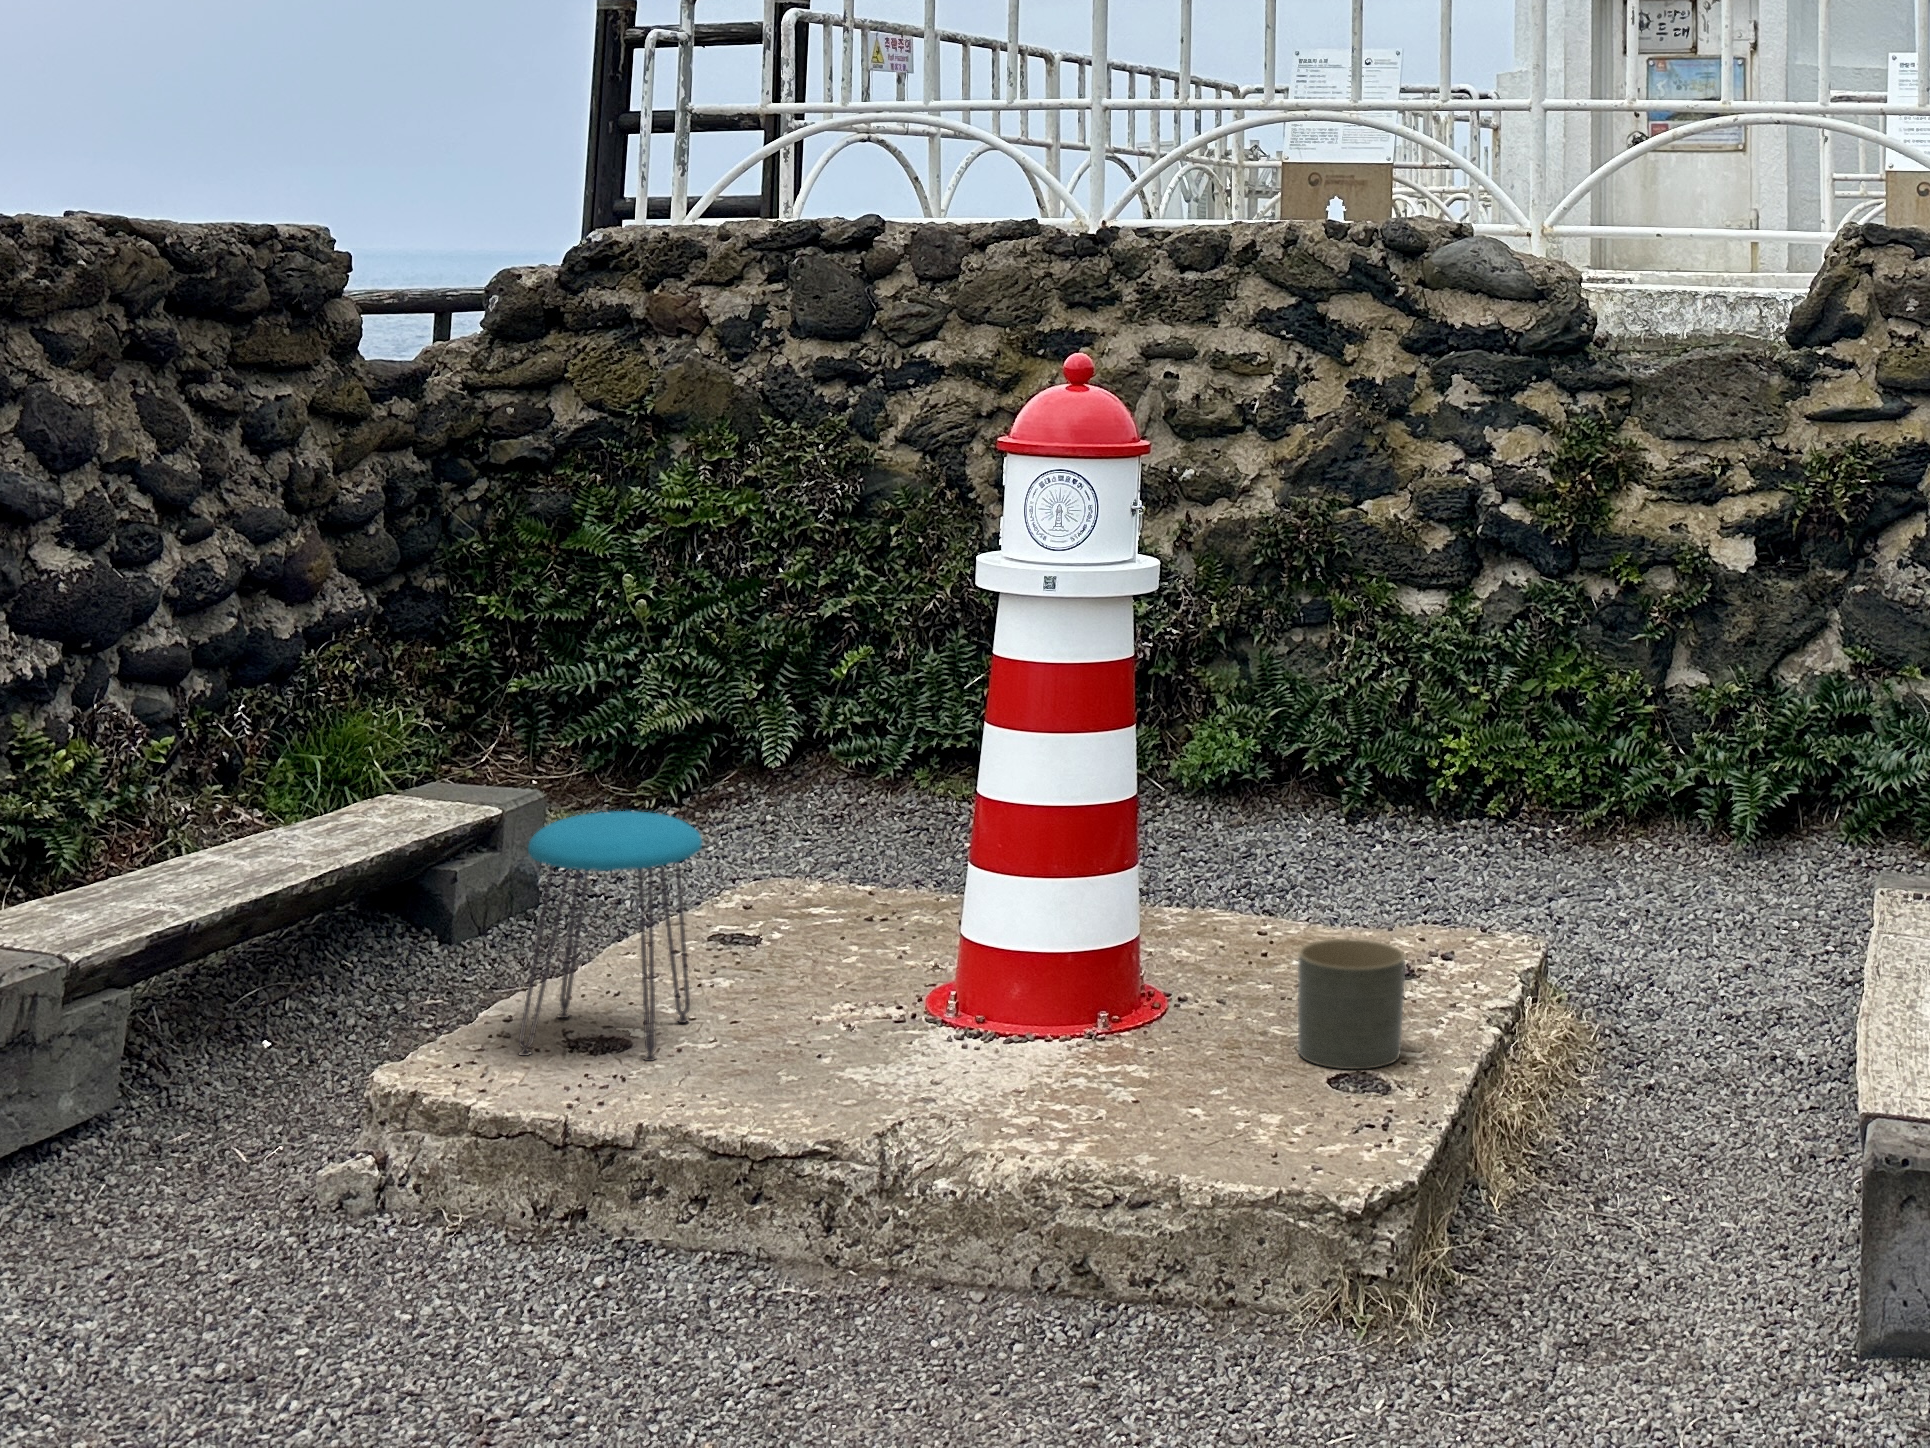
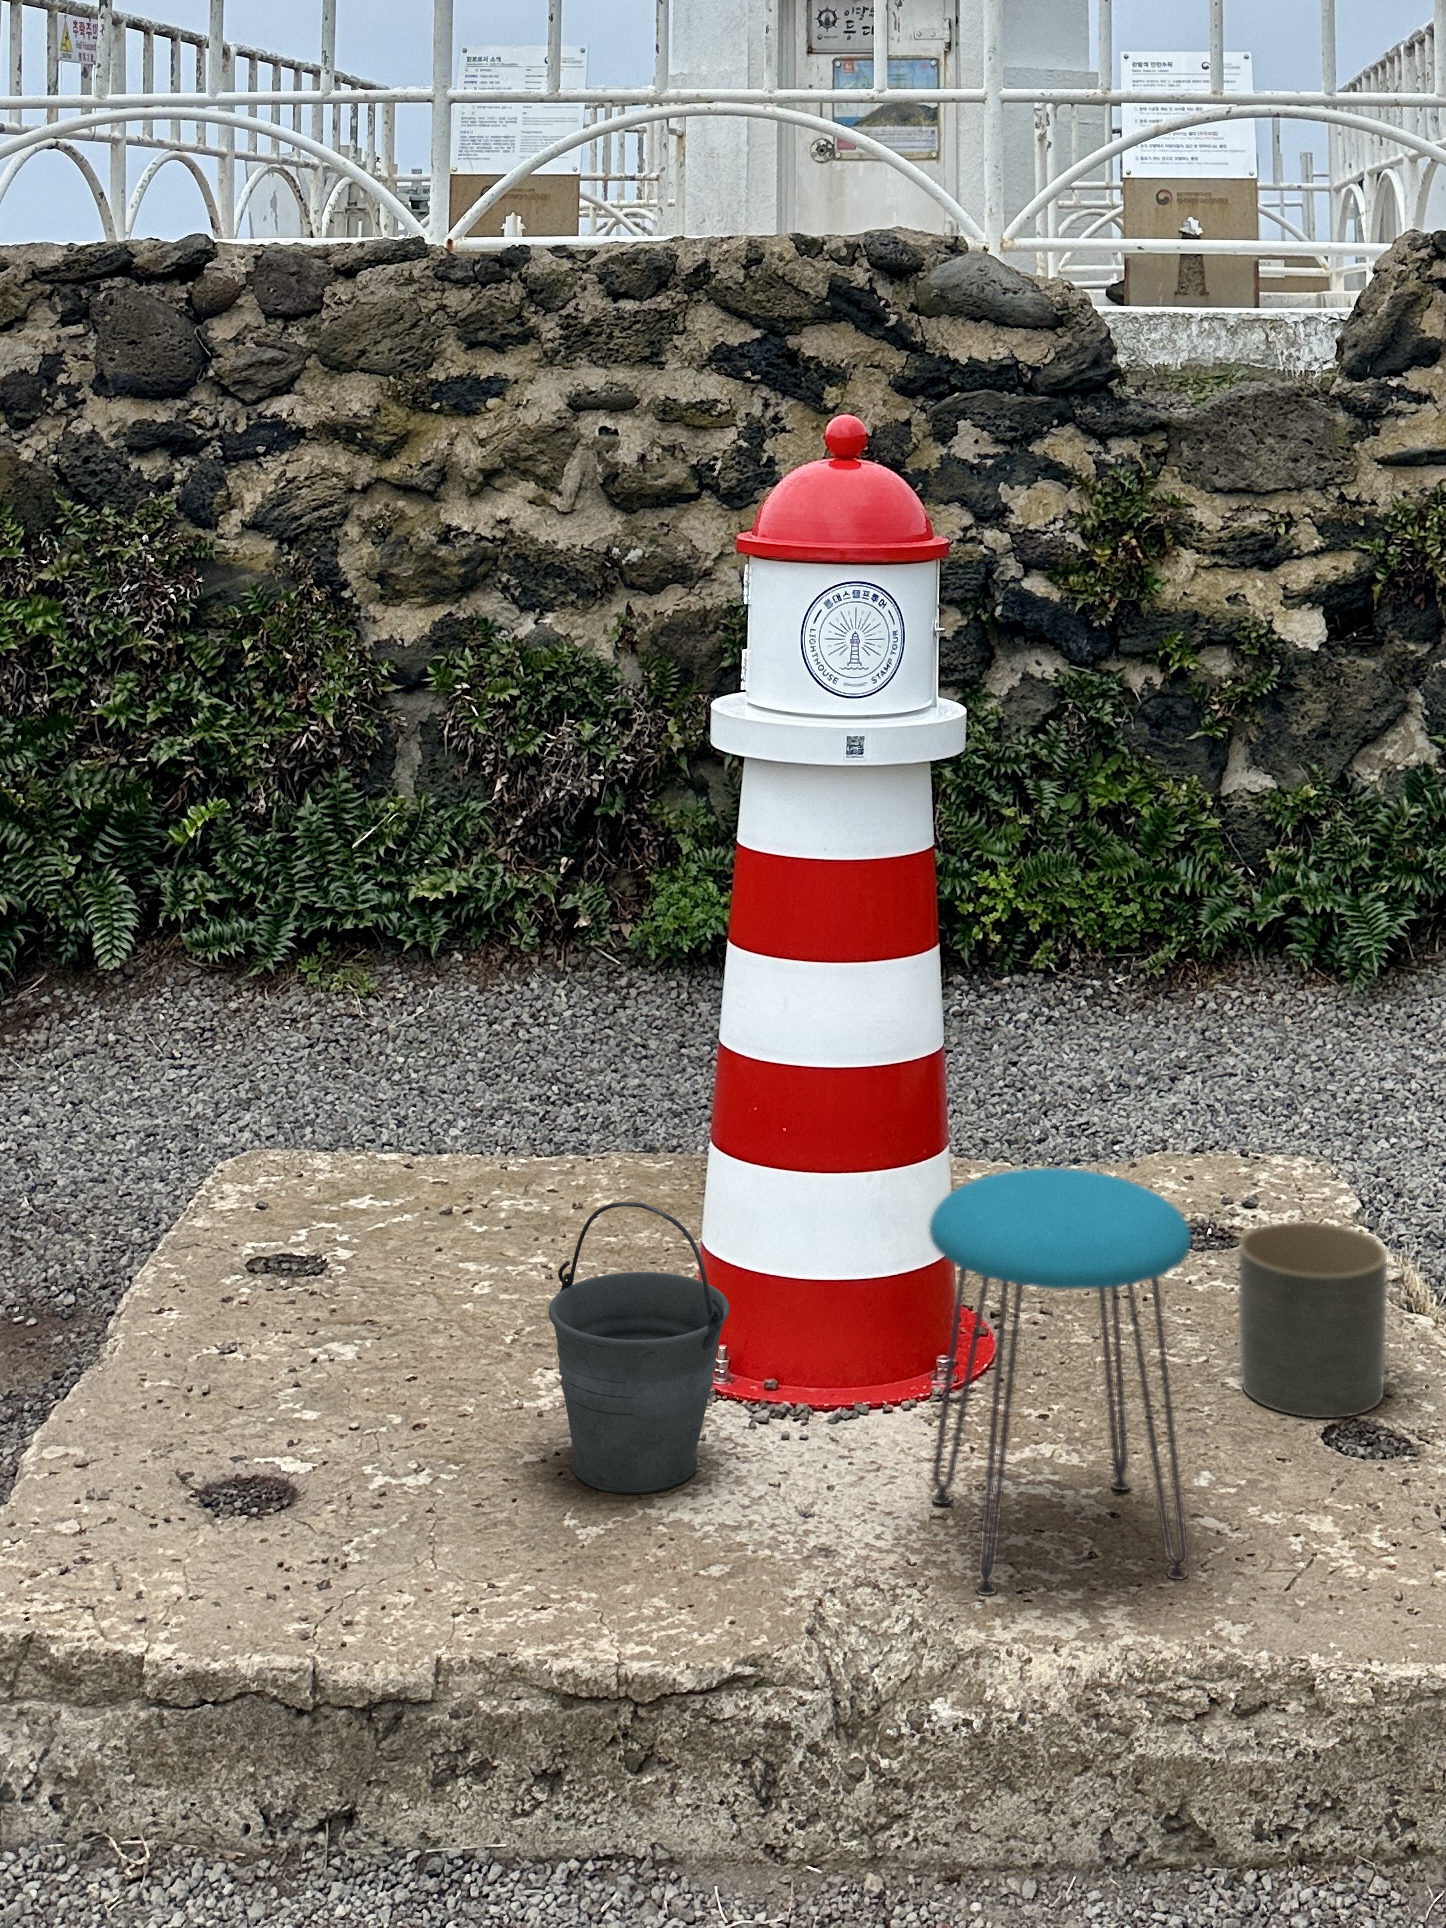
stool: present [519,811,702,1061] -> present [929,1168,1191,1595]
bucket: none [785,872,910,1061] -> present [548,1202,729,1494]

